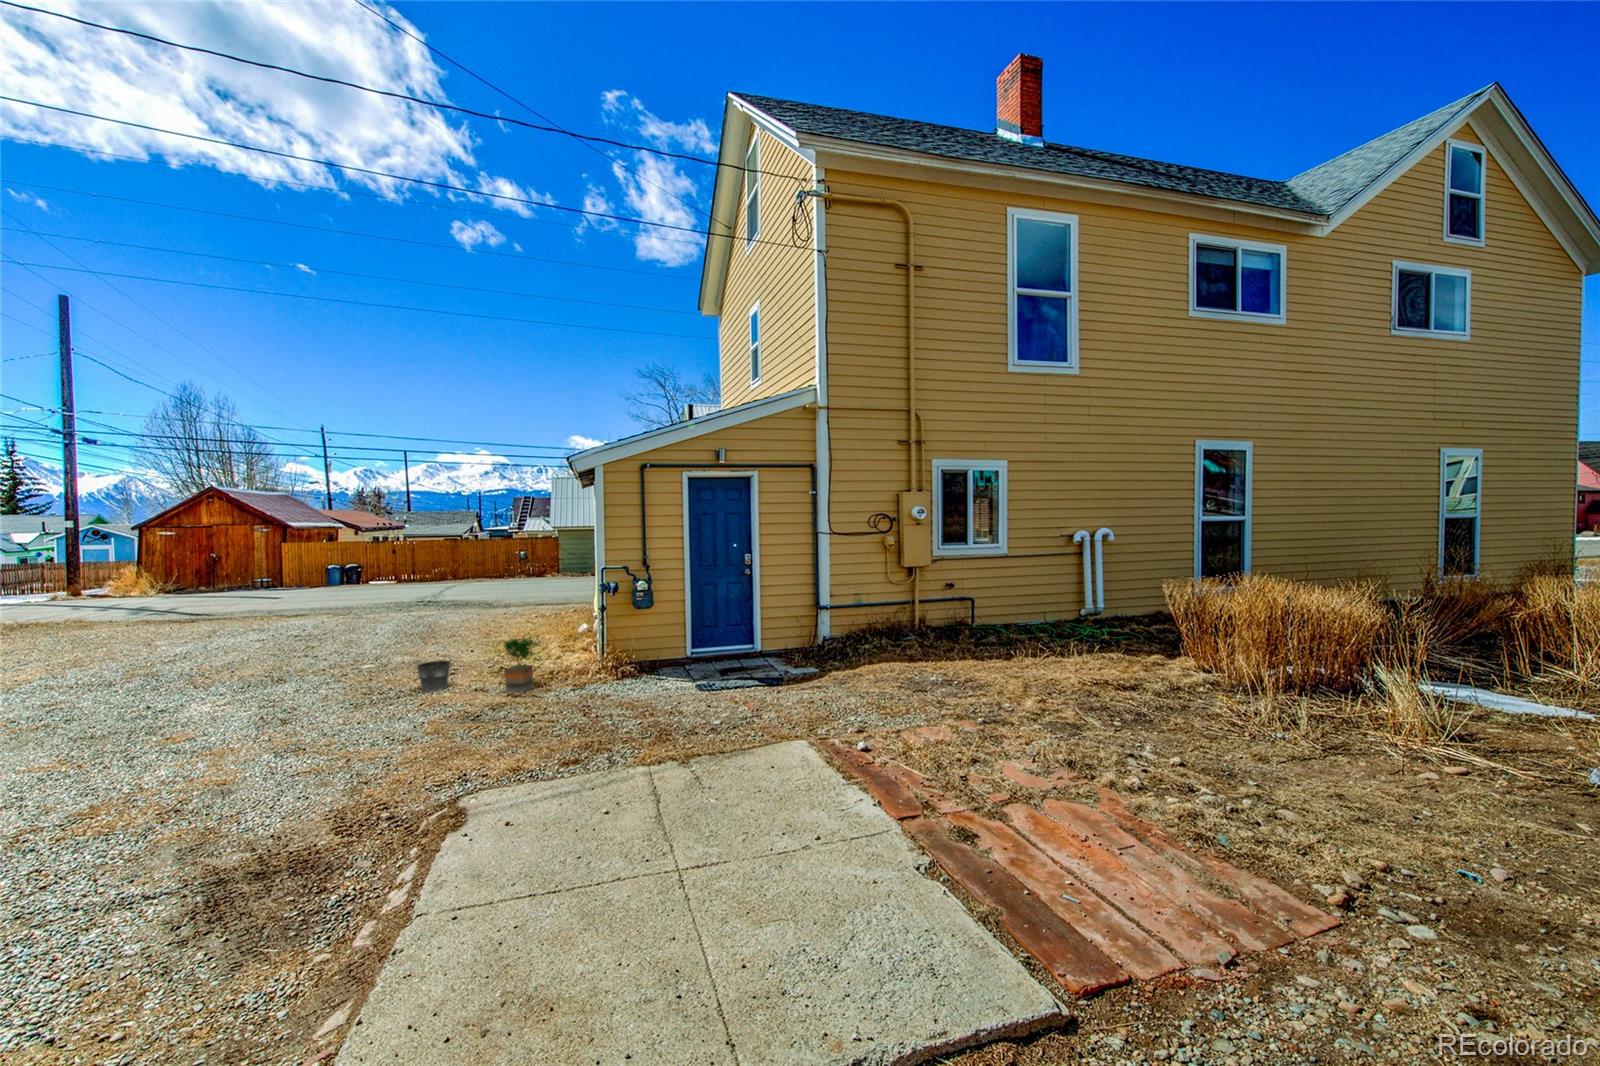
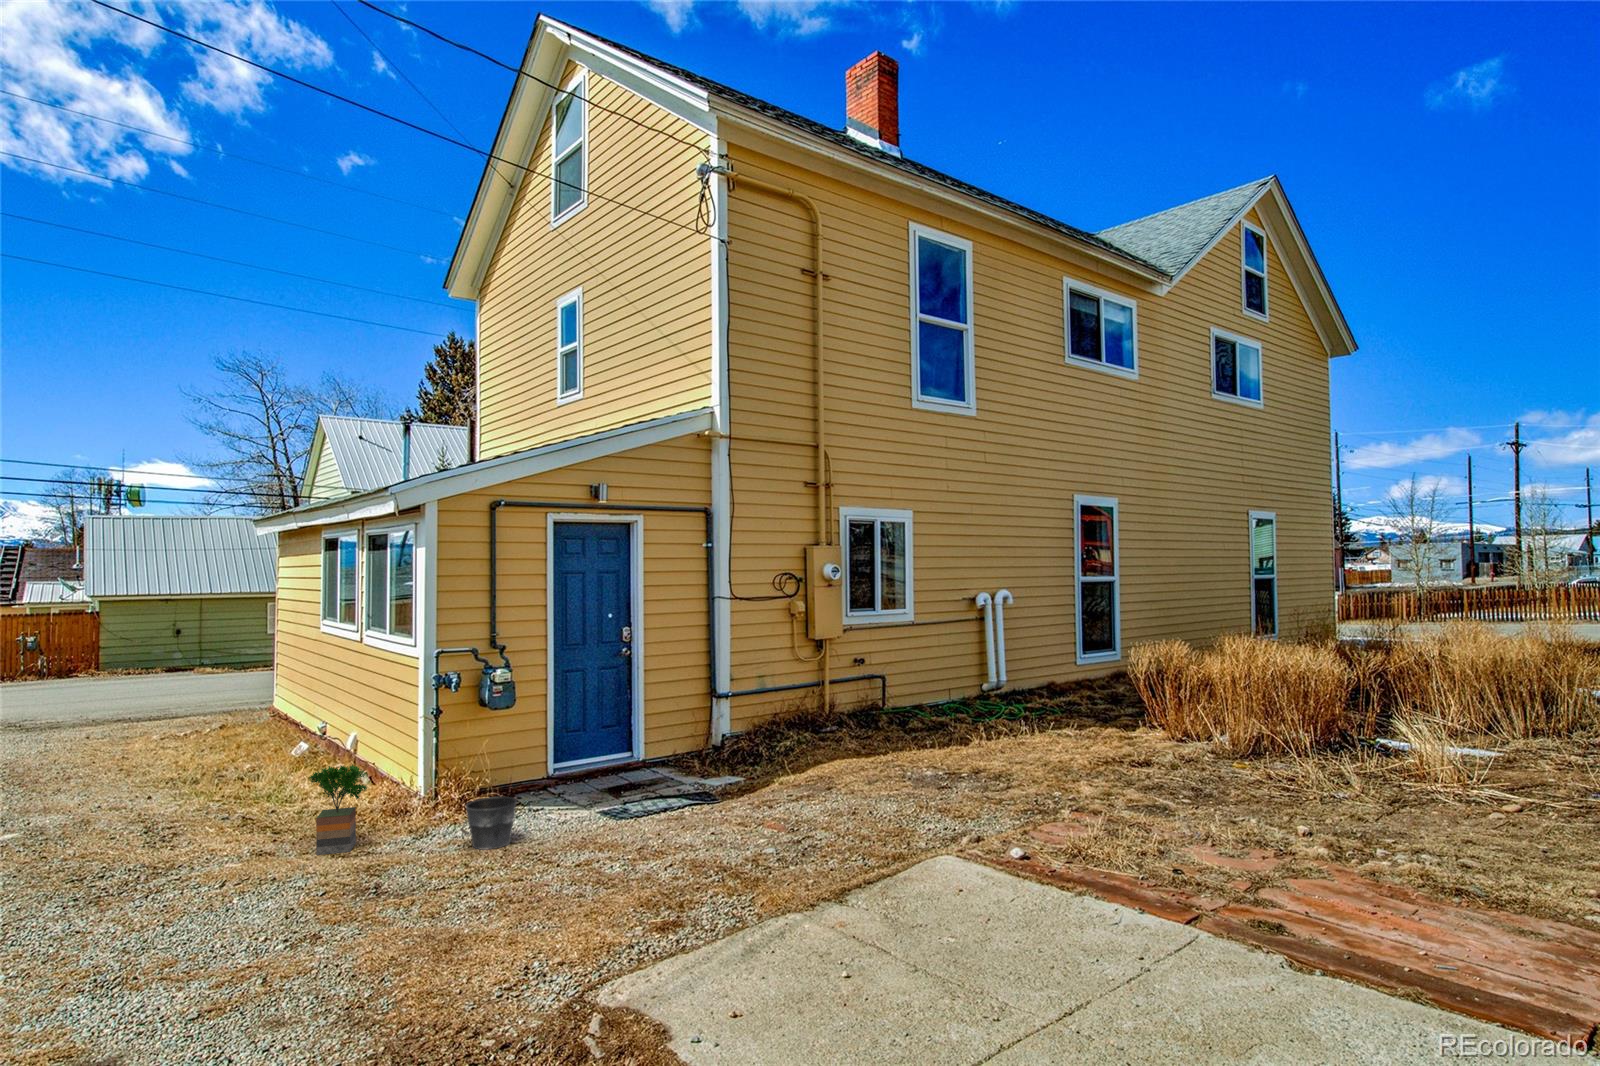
bucket: present [414,660,450,692] -> present [461,797,517,850]

